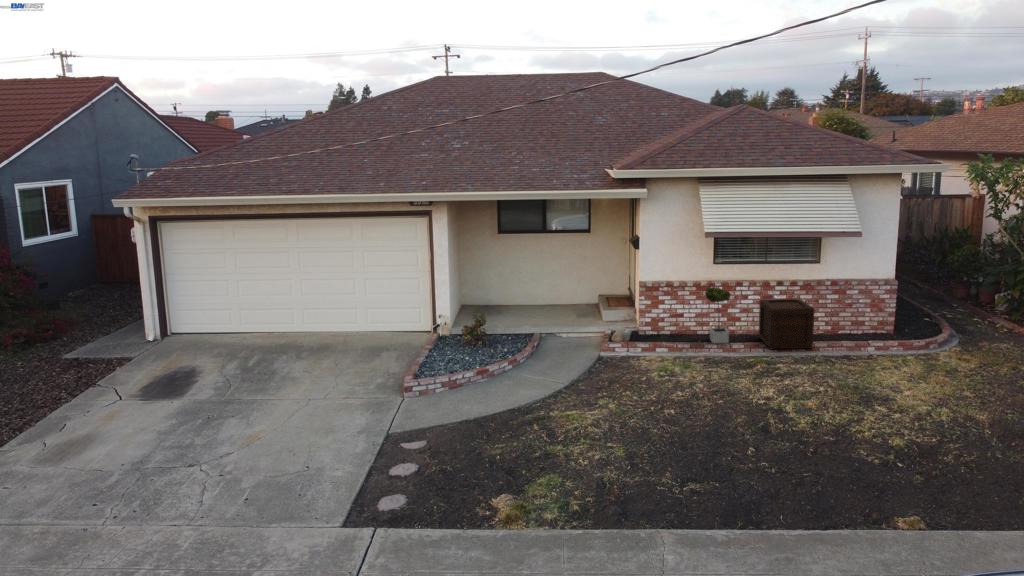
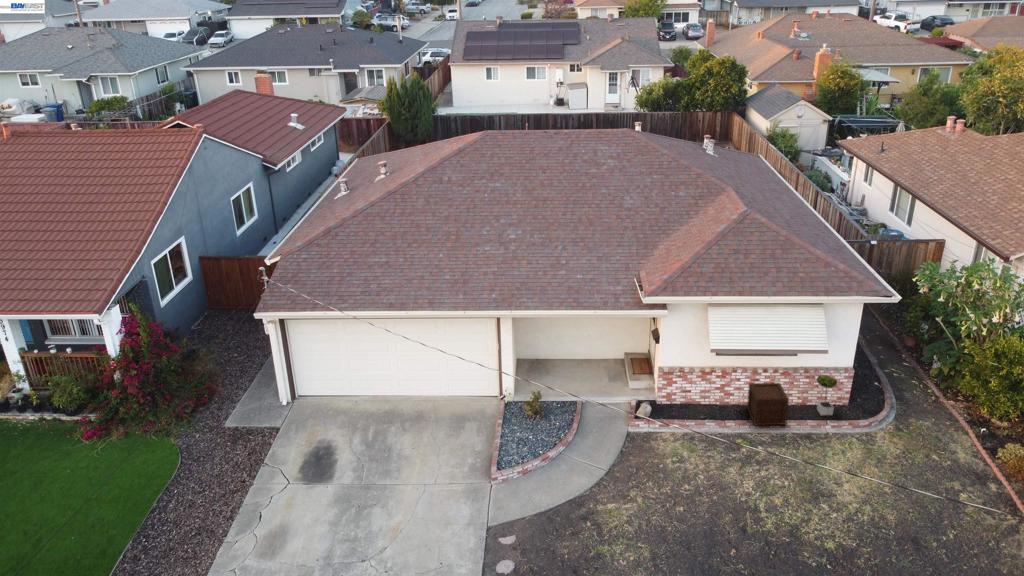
potted tree: present [705,287,730,343] -> present [817,375,837,415]

